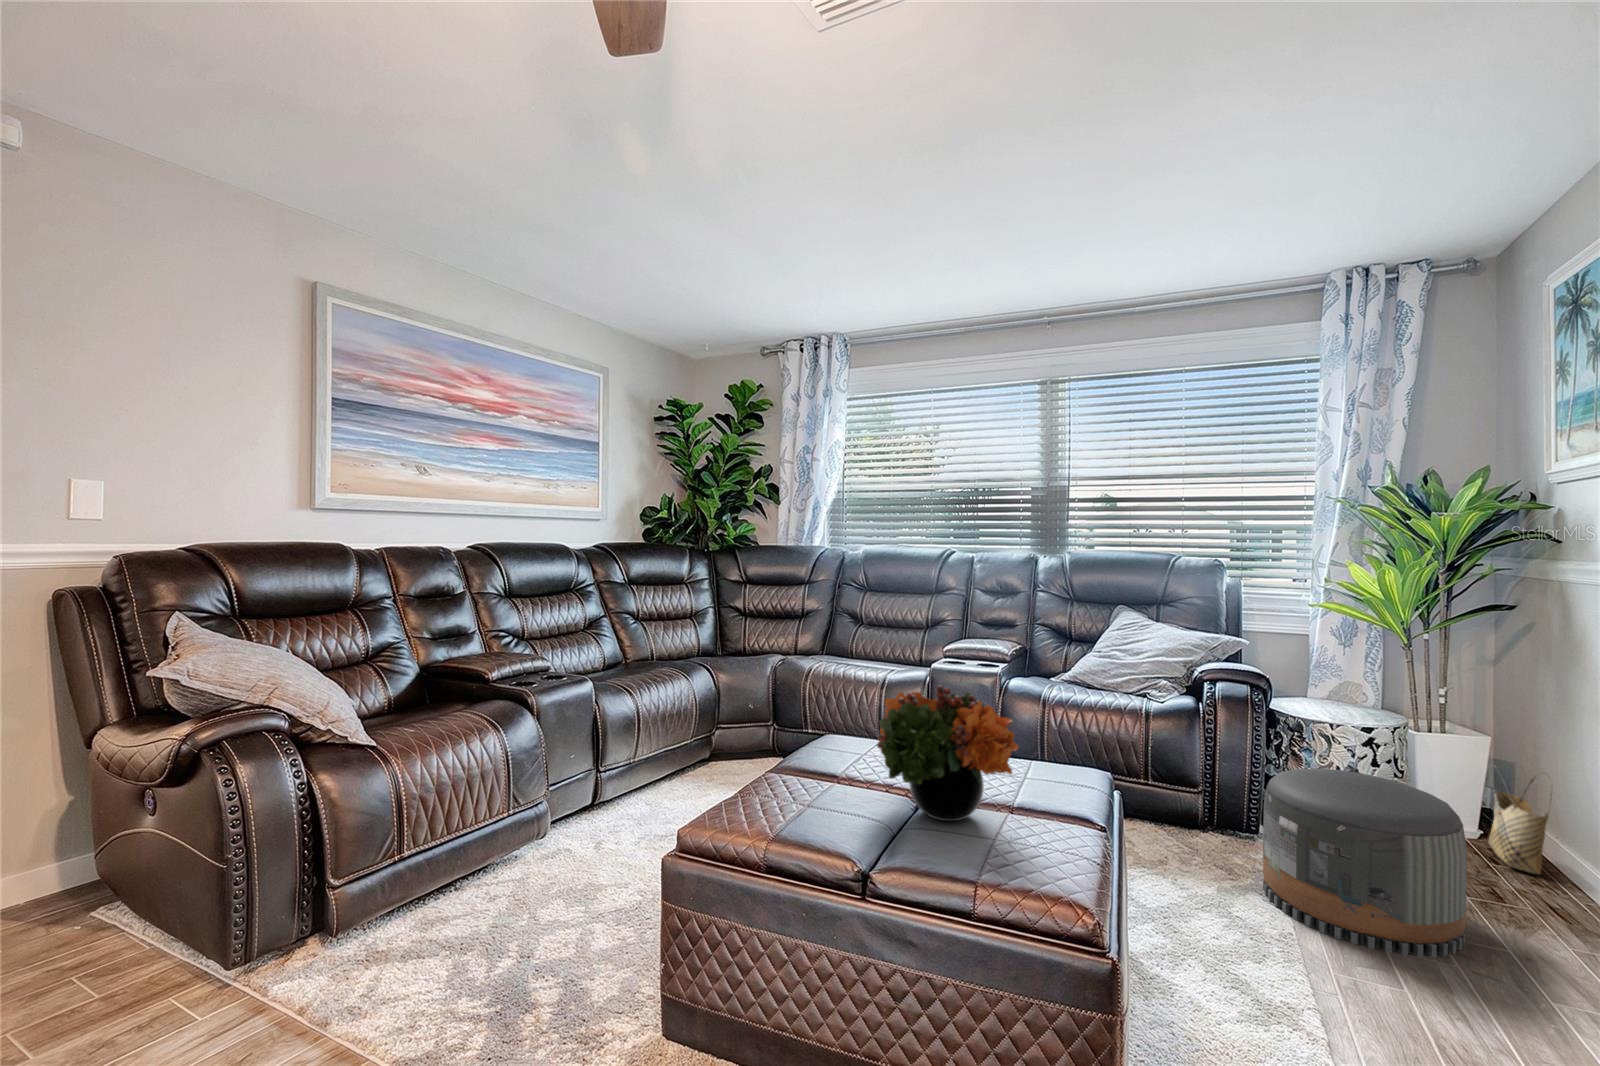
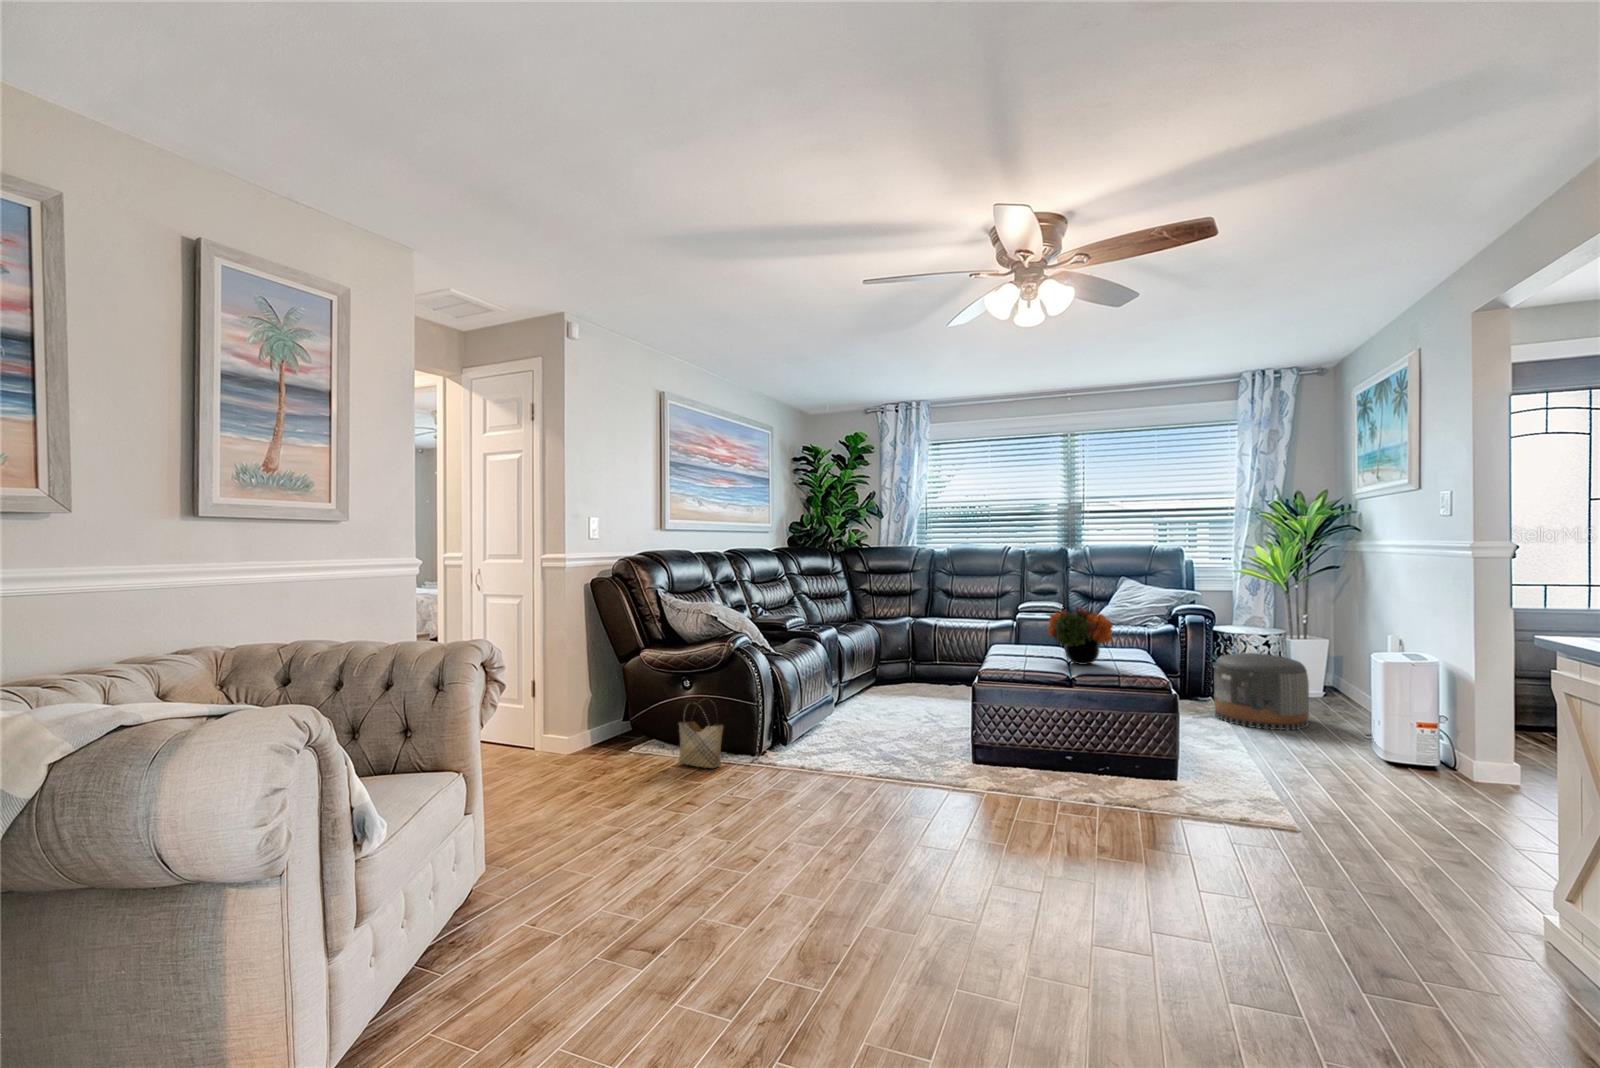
woven basket: present [1488,774,1551,874] -> present [678,702,723,768]

